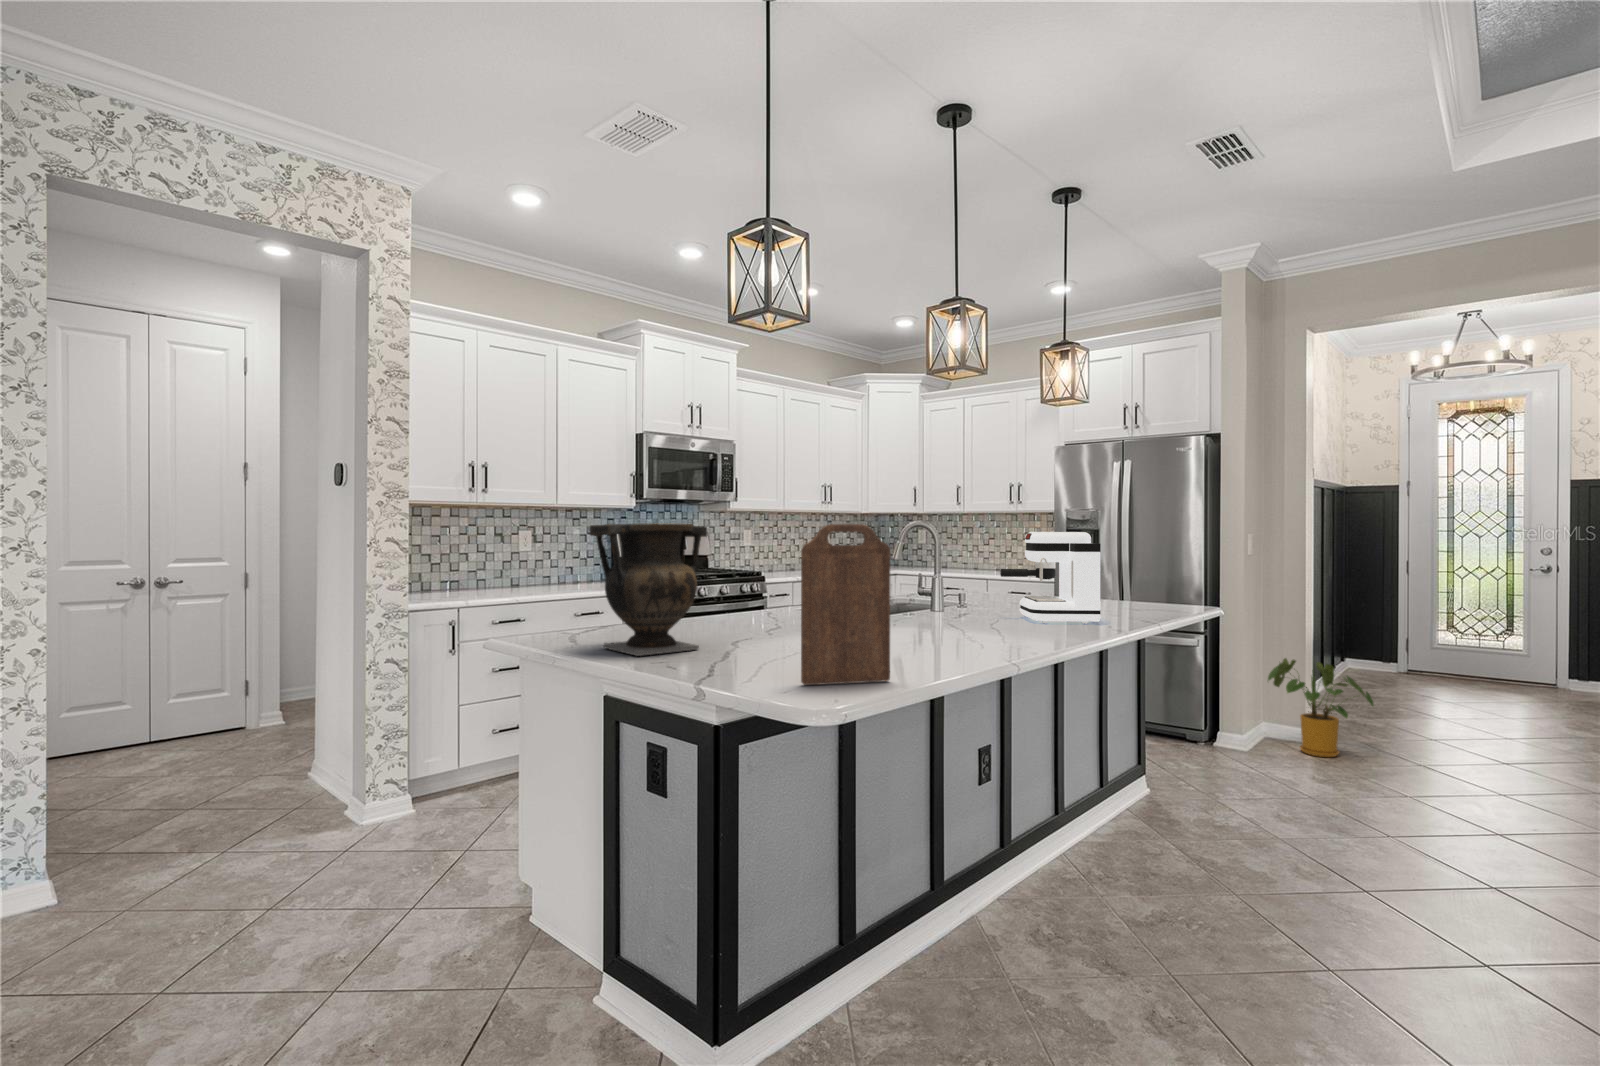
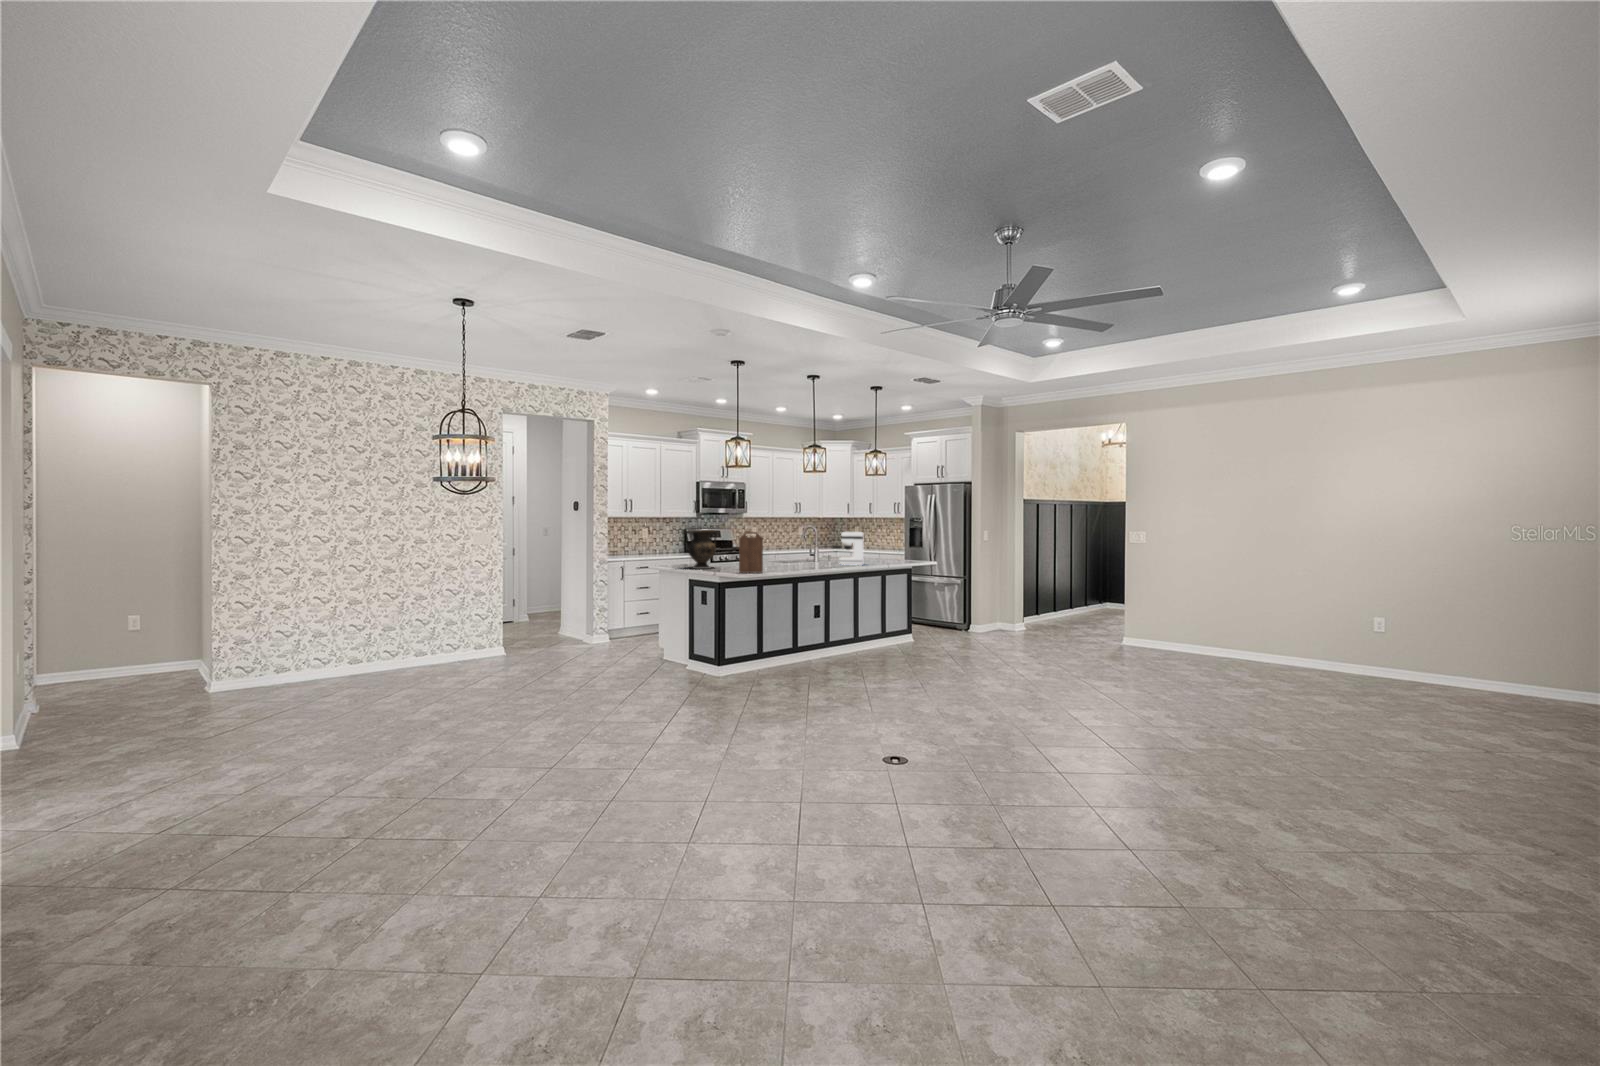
house plant: present [1268,658,1374,757] -> none [993,591,1033,636]

